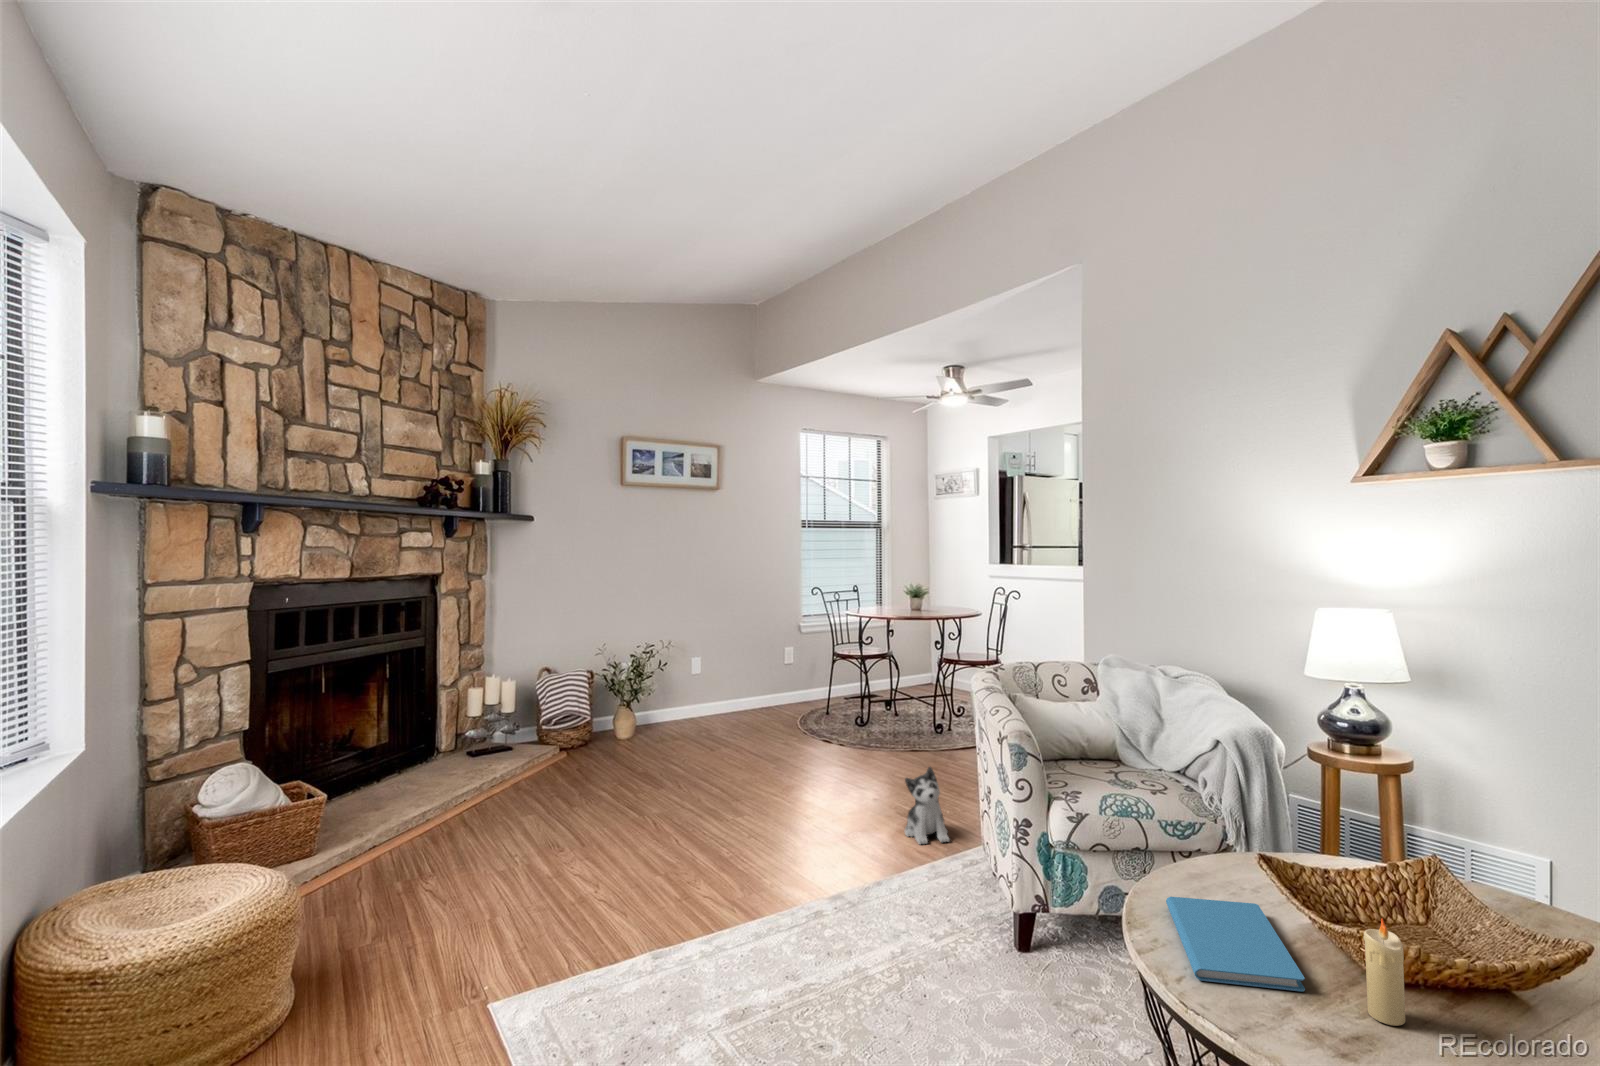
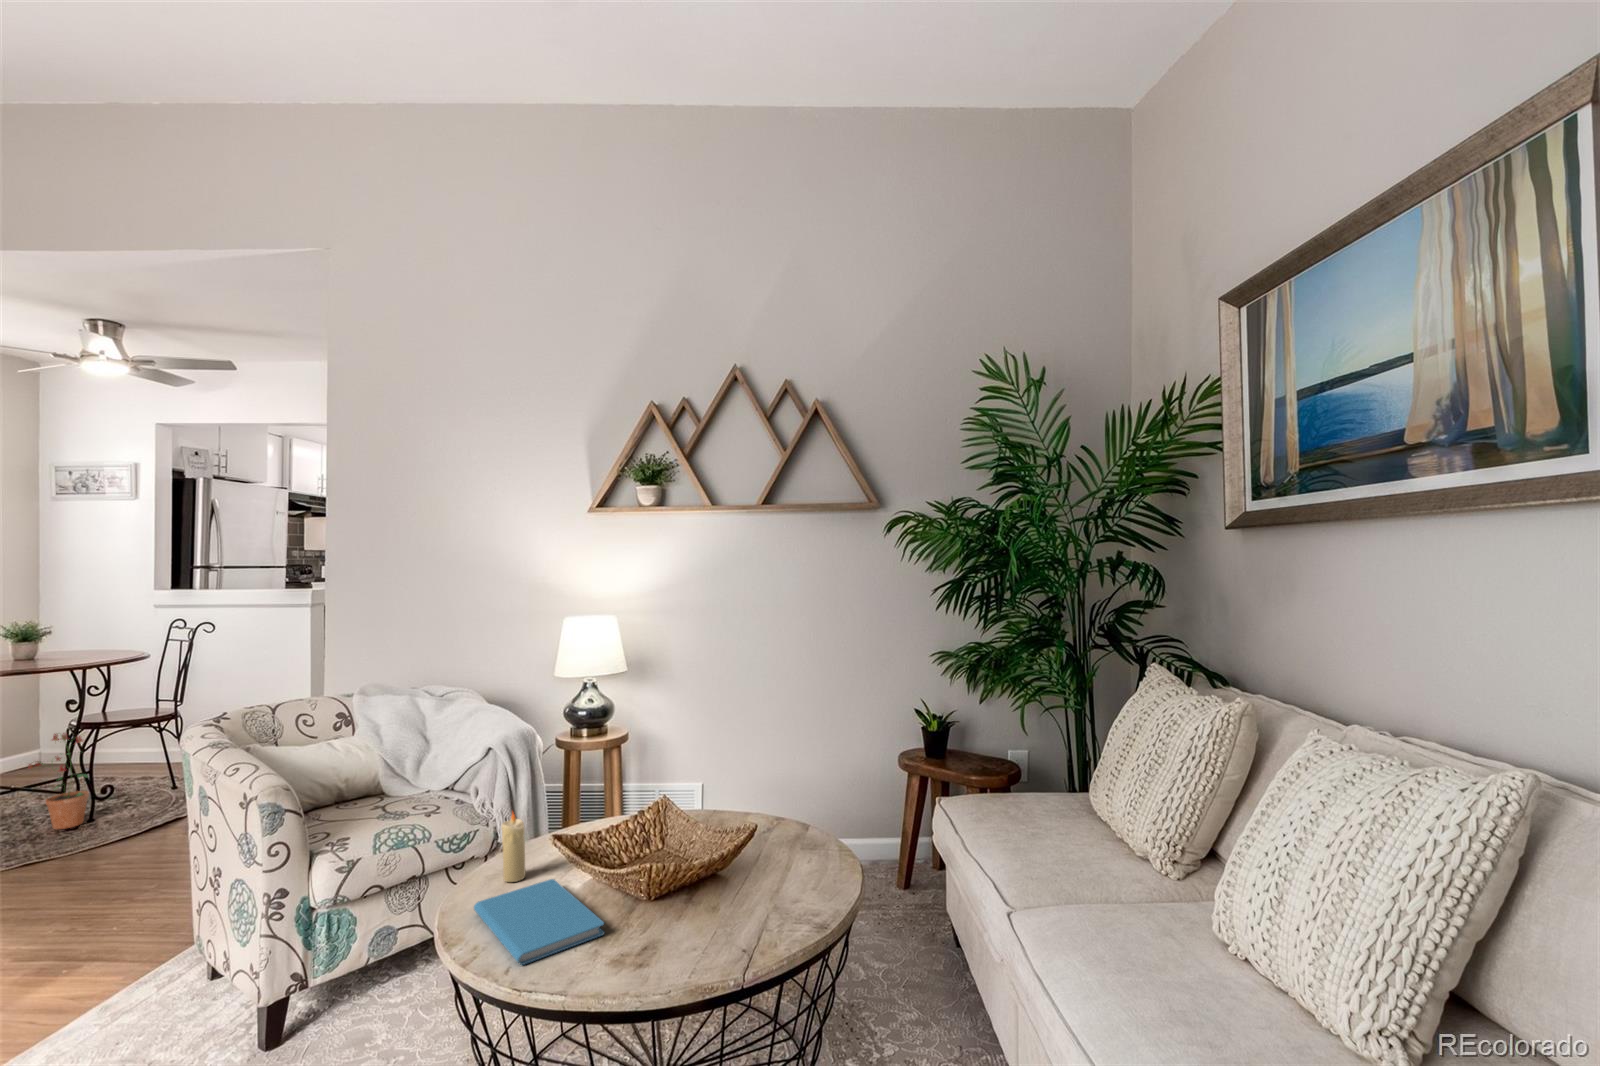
potted plant: none [902,657,937,727] -> present [28,733,89,829]
plush toy: present [905,767,949,844] -> none [52,871,136,986]
candle: present [1363,918,1405,1026] -> present [502,812,526,882]

